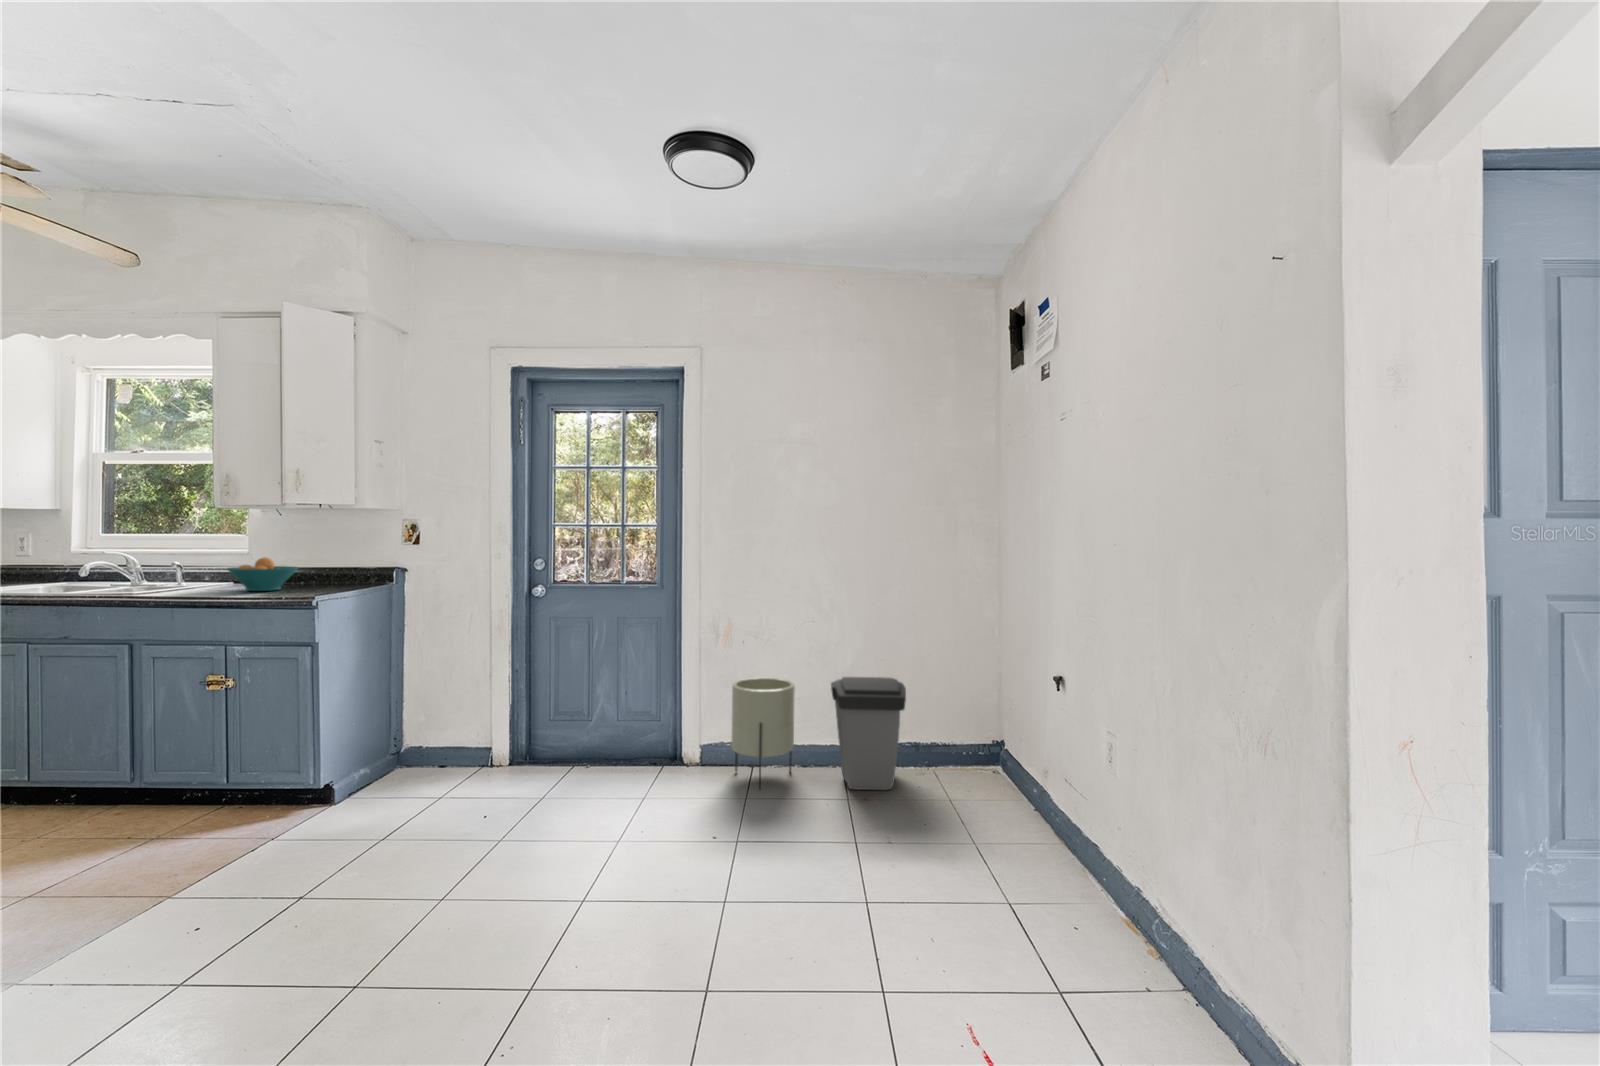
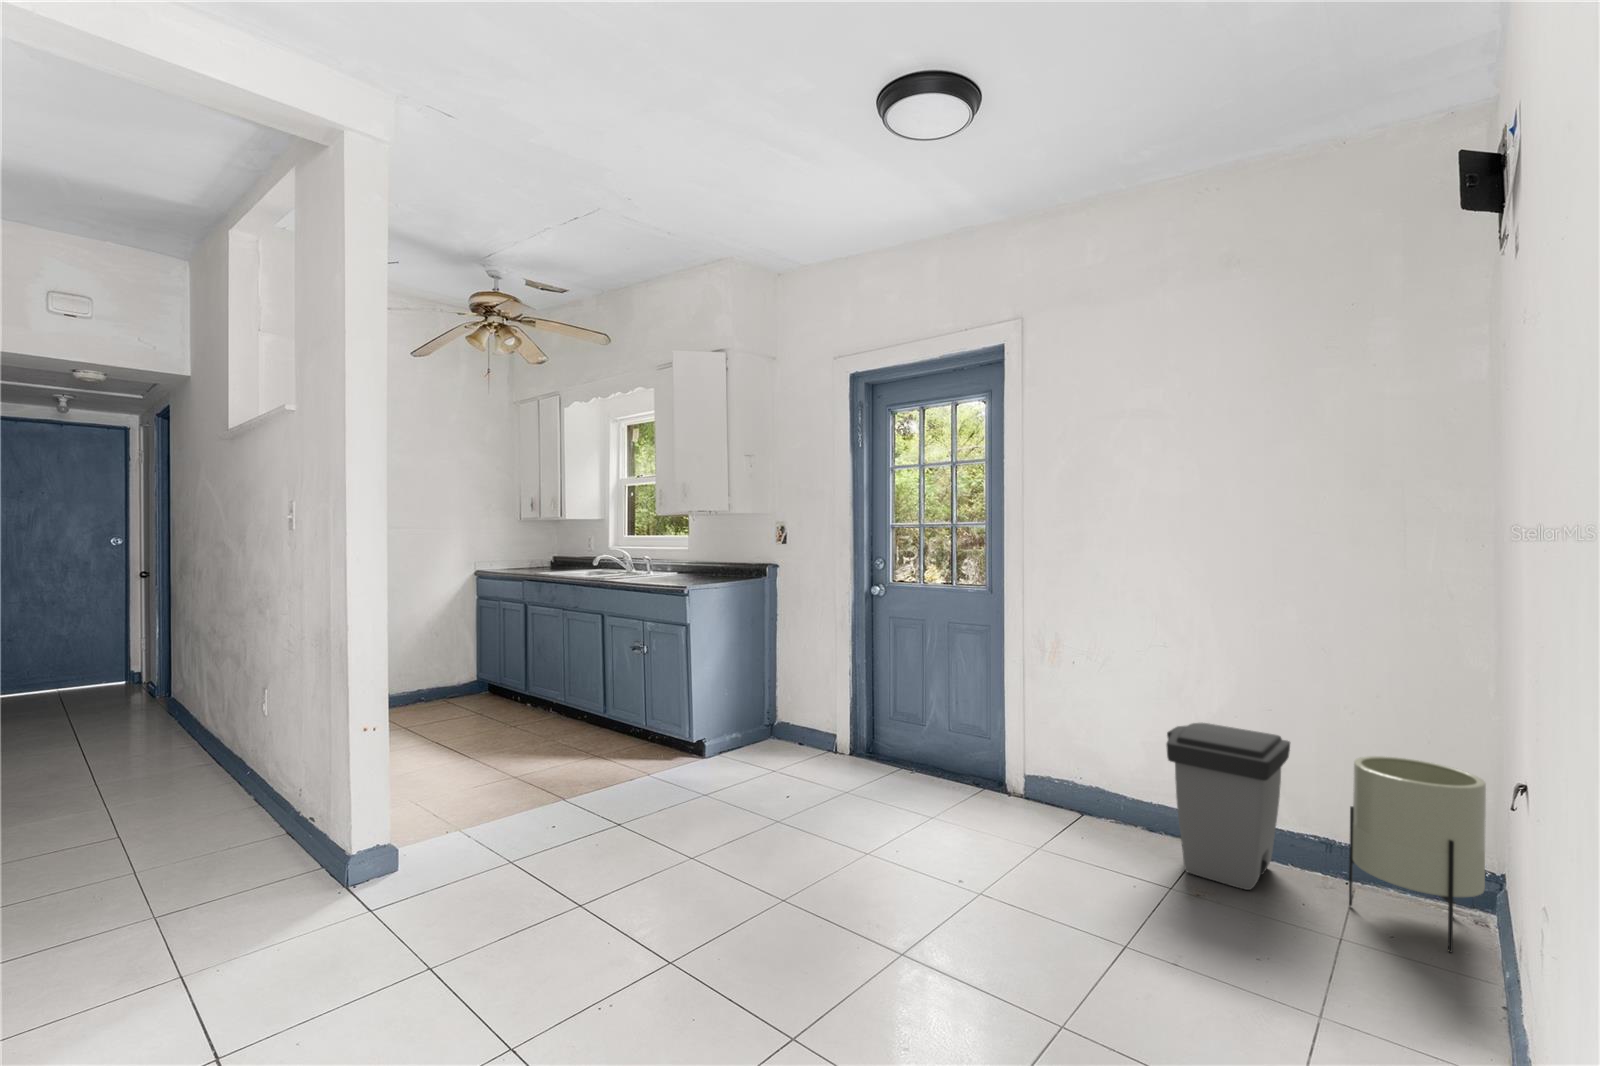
fruit bowl: present [228,557,298,591] -> none [660,552,706,579]
planter: present [731,678,795,789] -> present [1349,756,1486,953]

